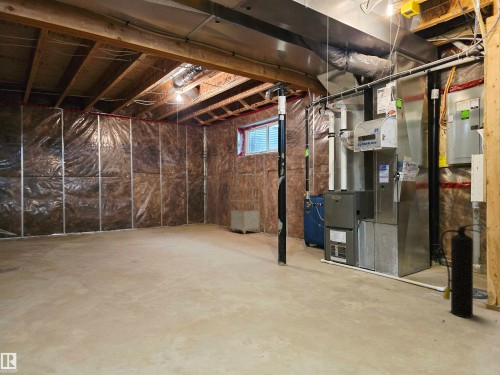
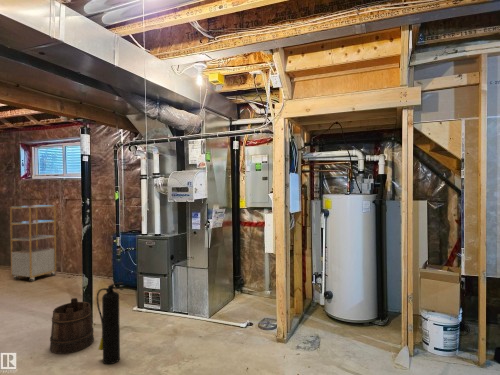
fire extinguisher: present [440,224,481,318] -> present [97,282,123,364]
bucket: none [253,235,286,276] -> present [50,298,94,354]

